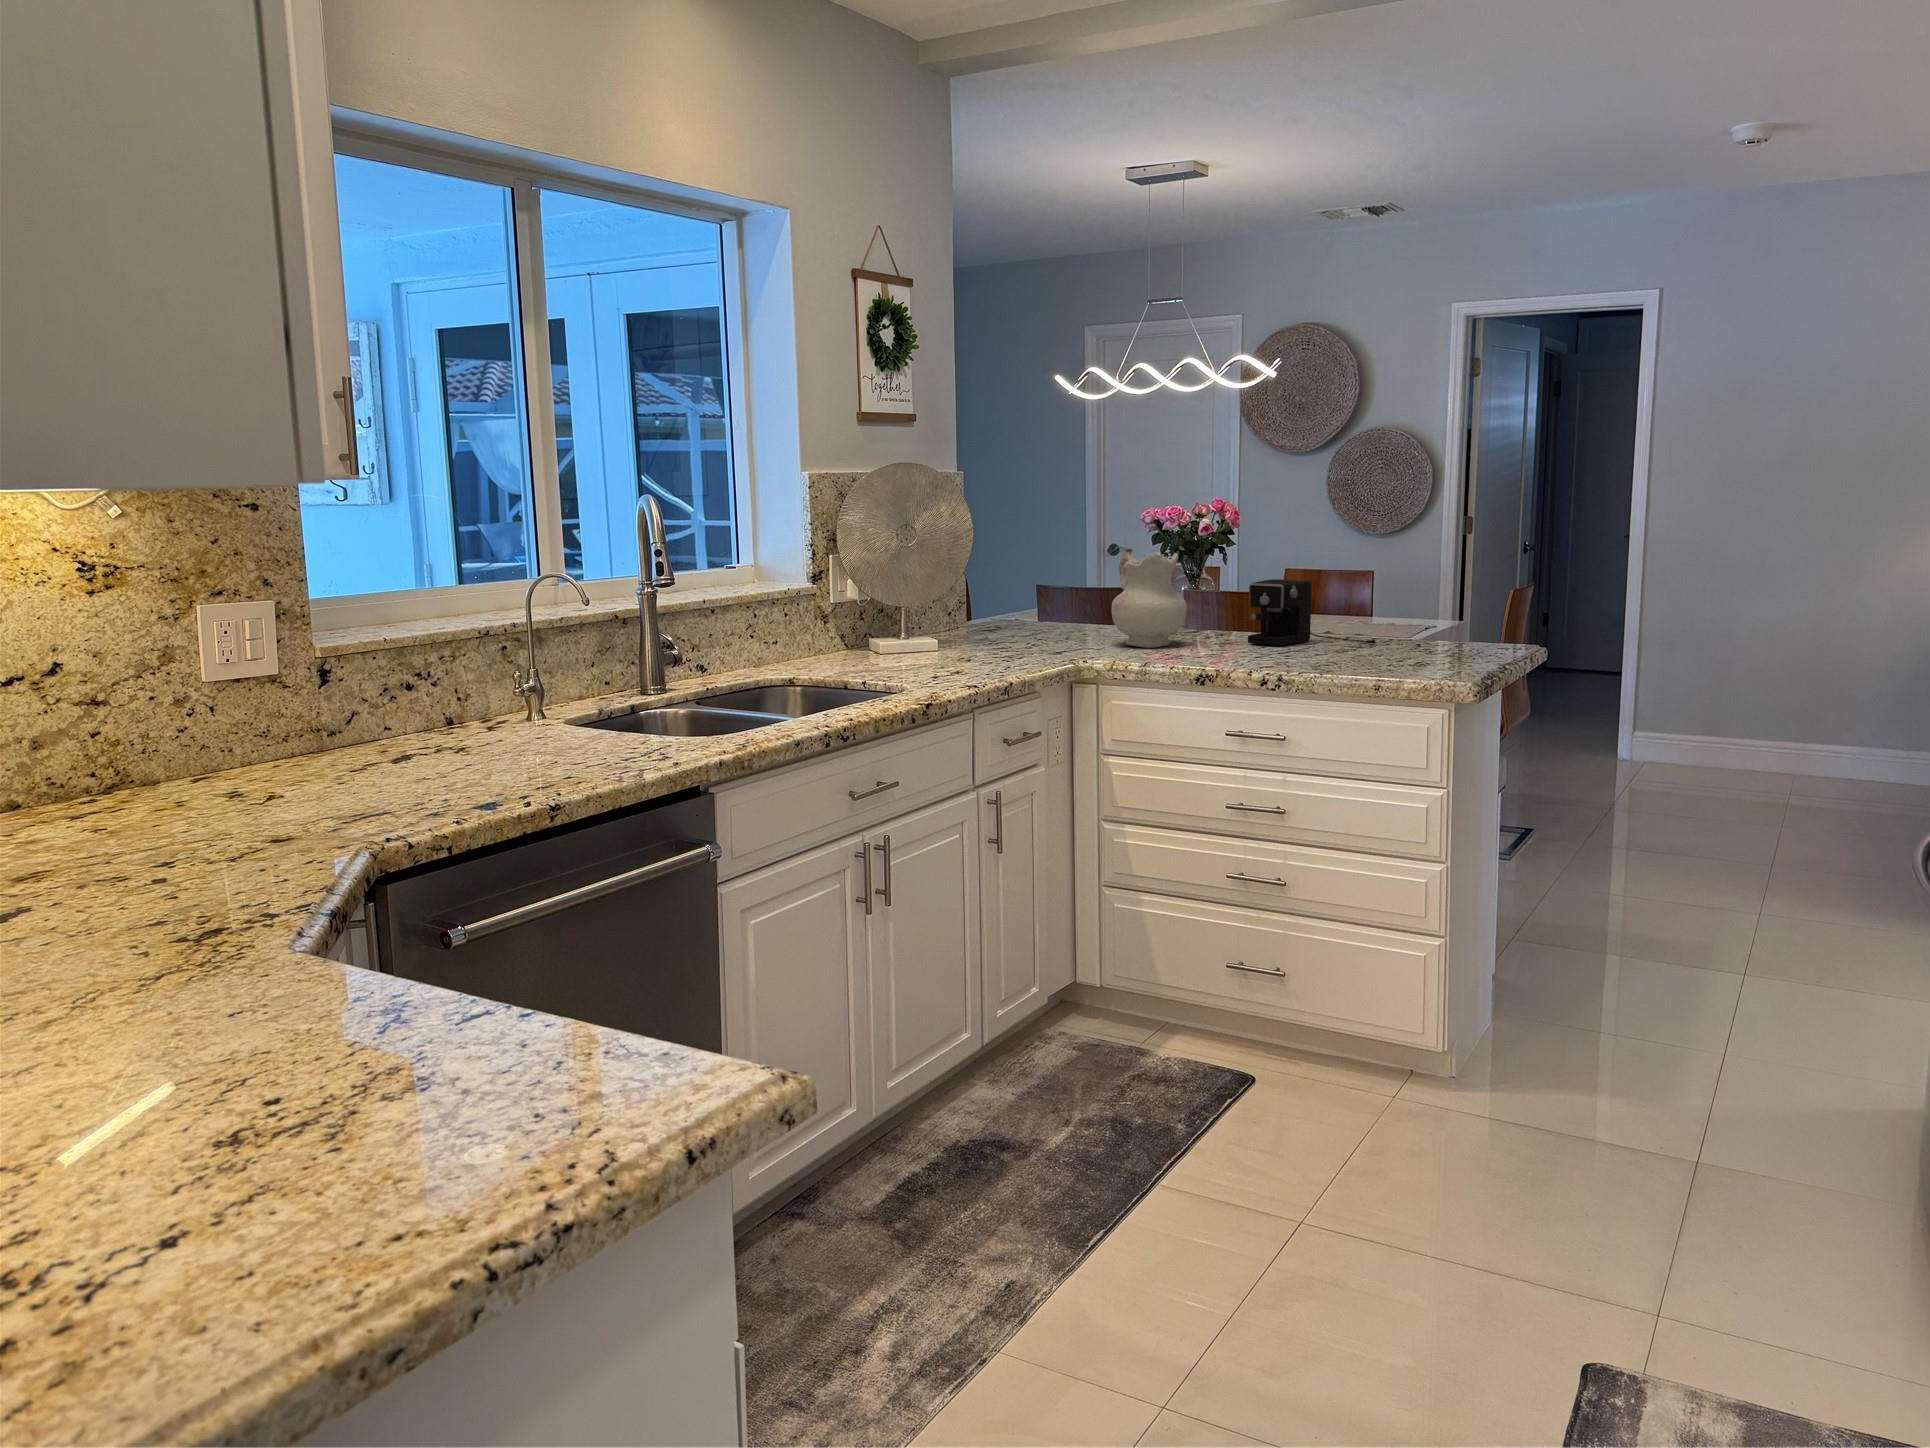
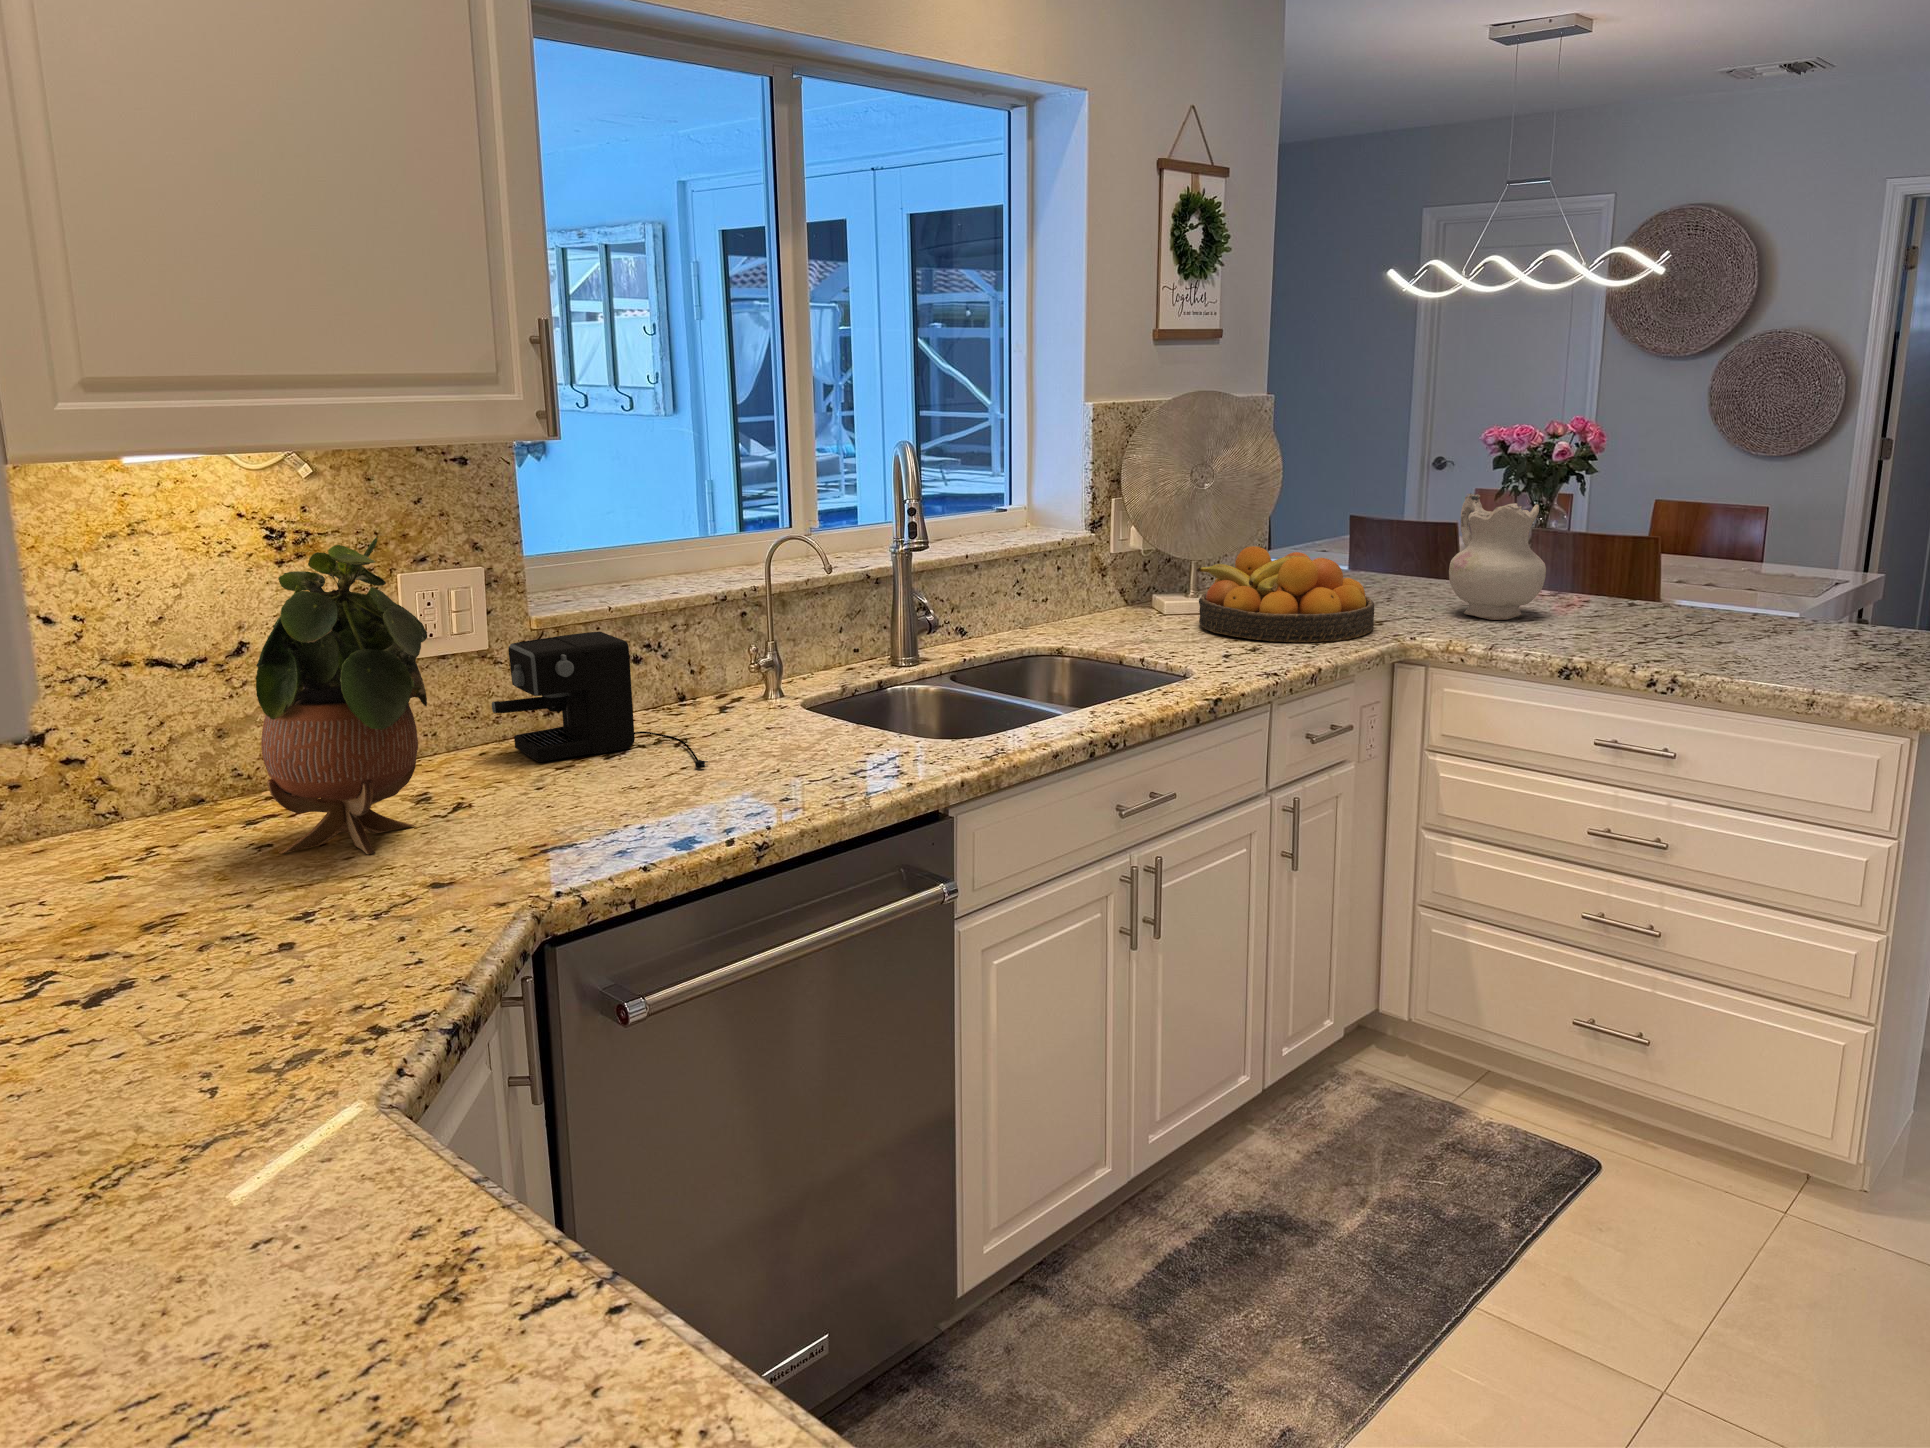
potted plant: none [94,556,252,834] -> present [256,537,427,854]
coffee maker: present [1248,579,1376,645] -> present [492,632,708,768]
fruit bowl: none [905,592,1053,667] -> present [1196,546,1374,642]

